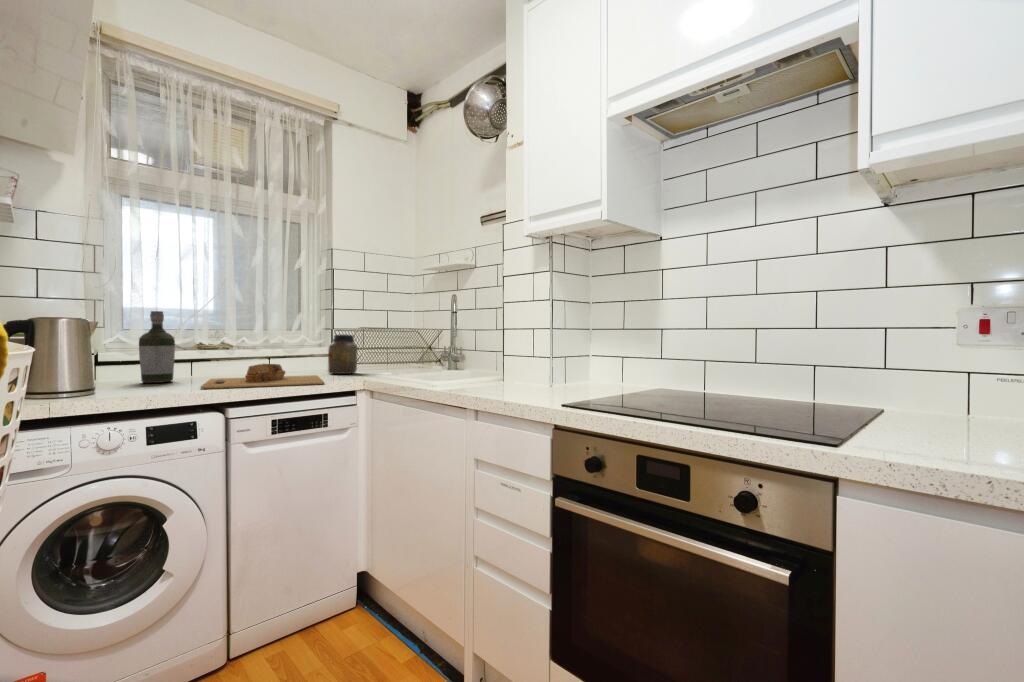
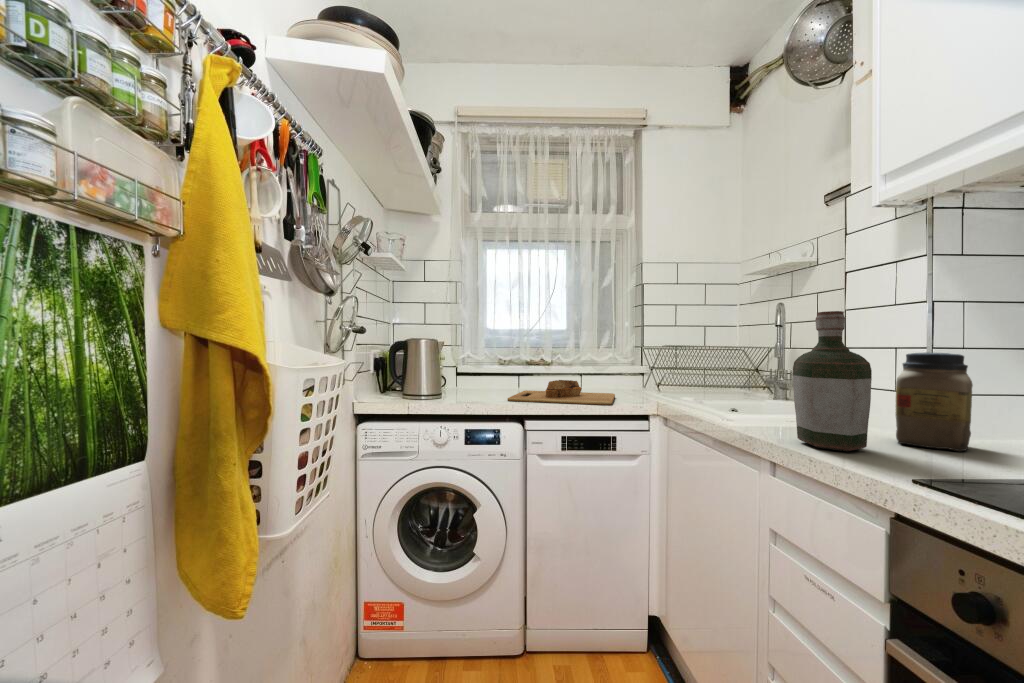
bottle: present [139,311,175,383] -> present [793,311,872,451]
jar: present [328,334,358,374] -> present [895,352,973,451]

